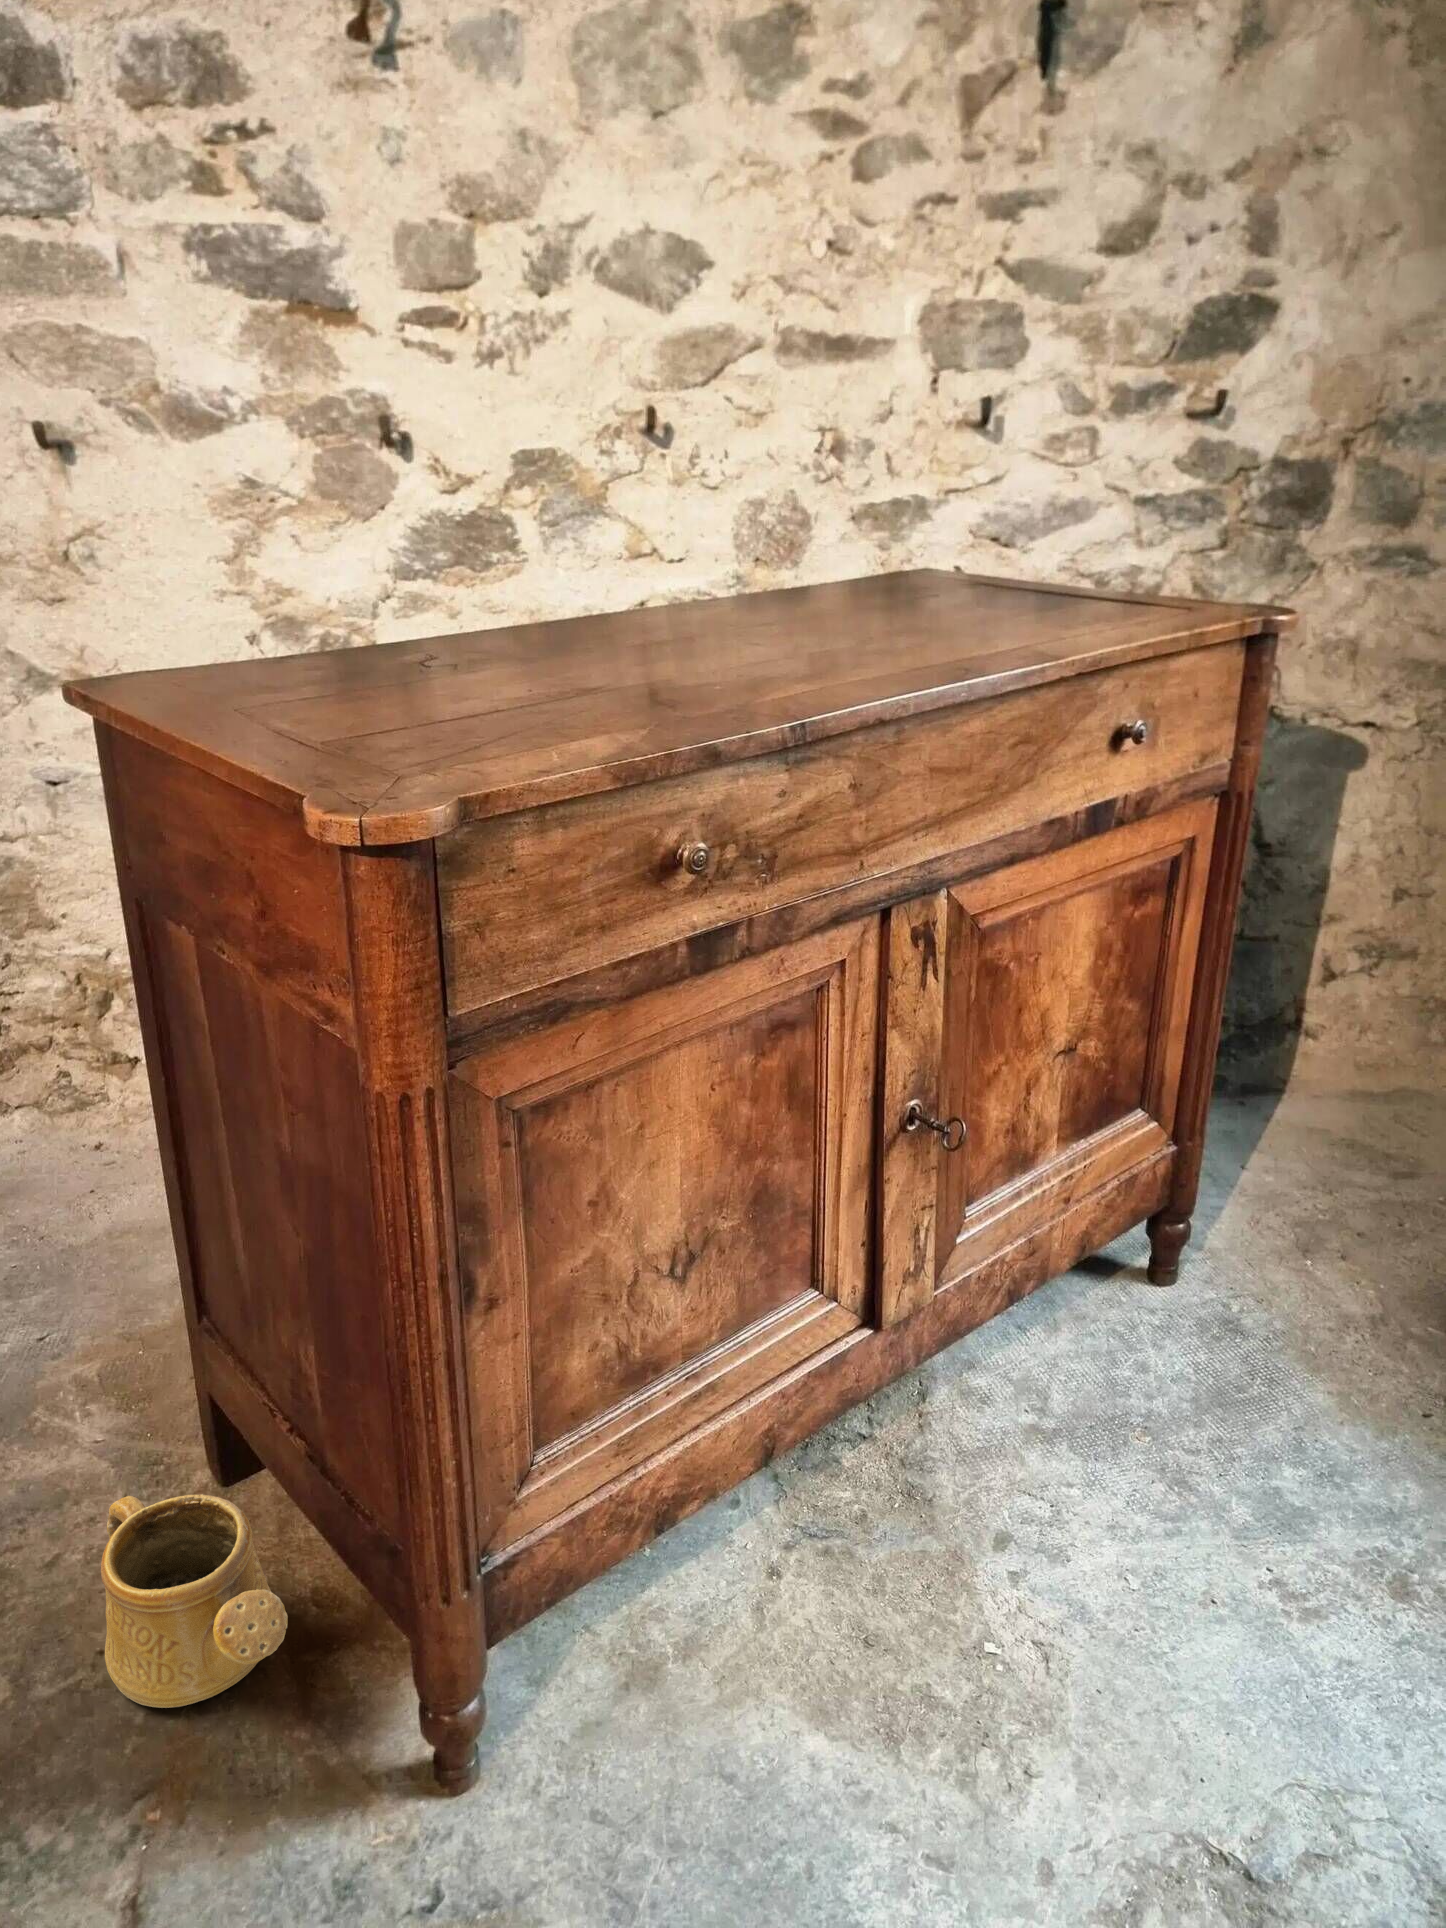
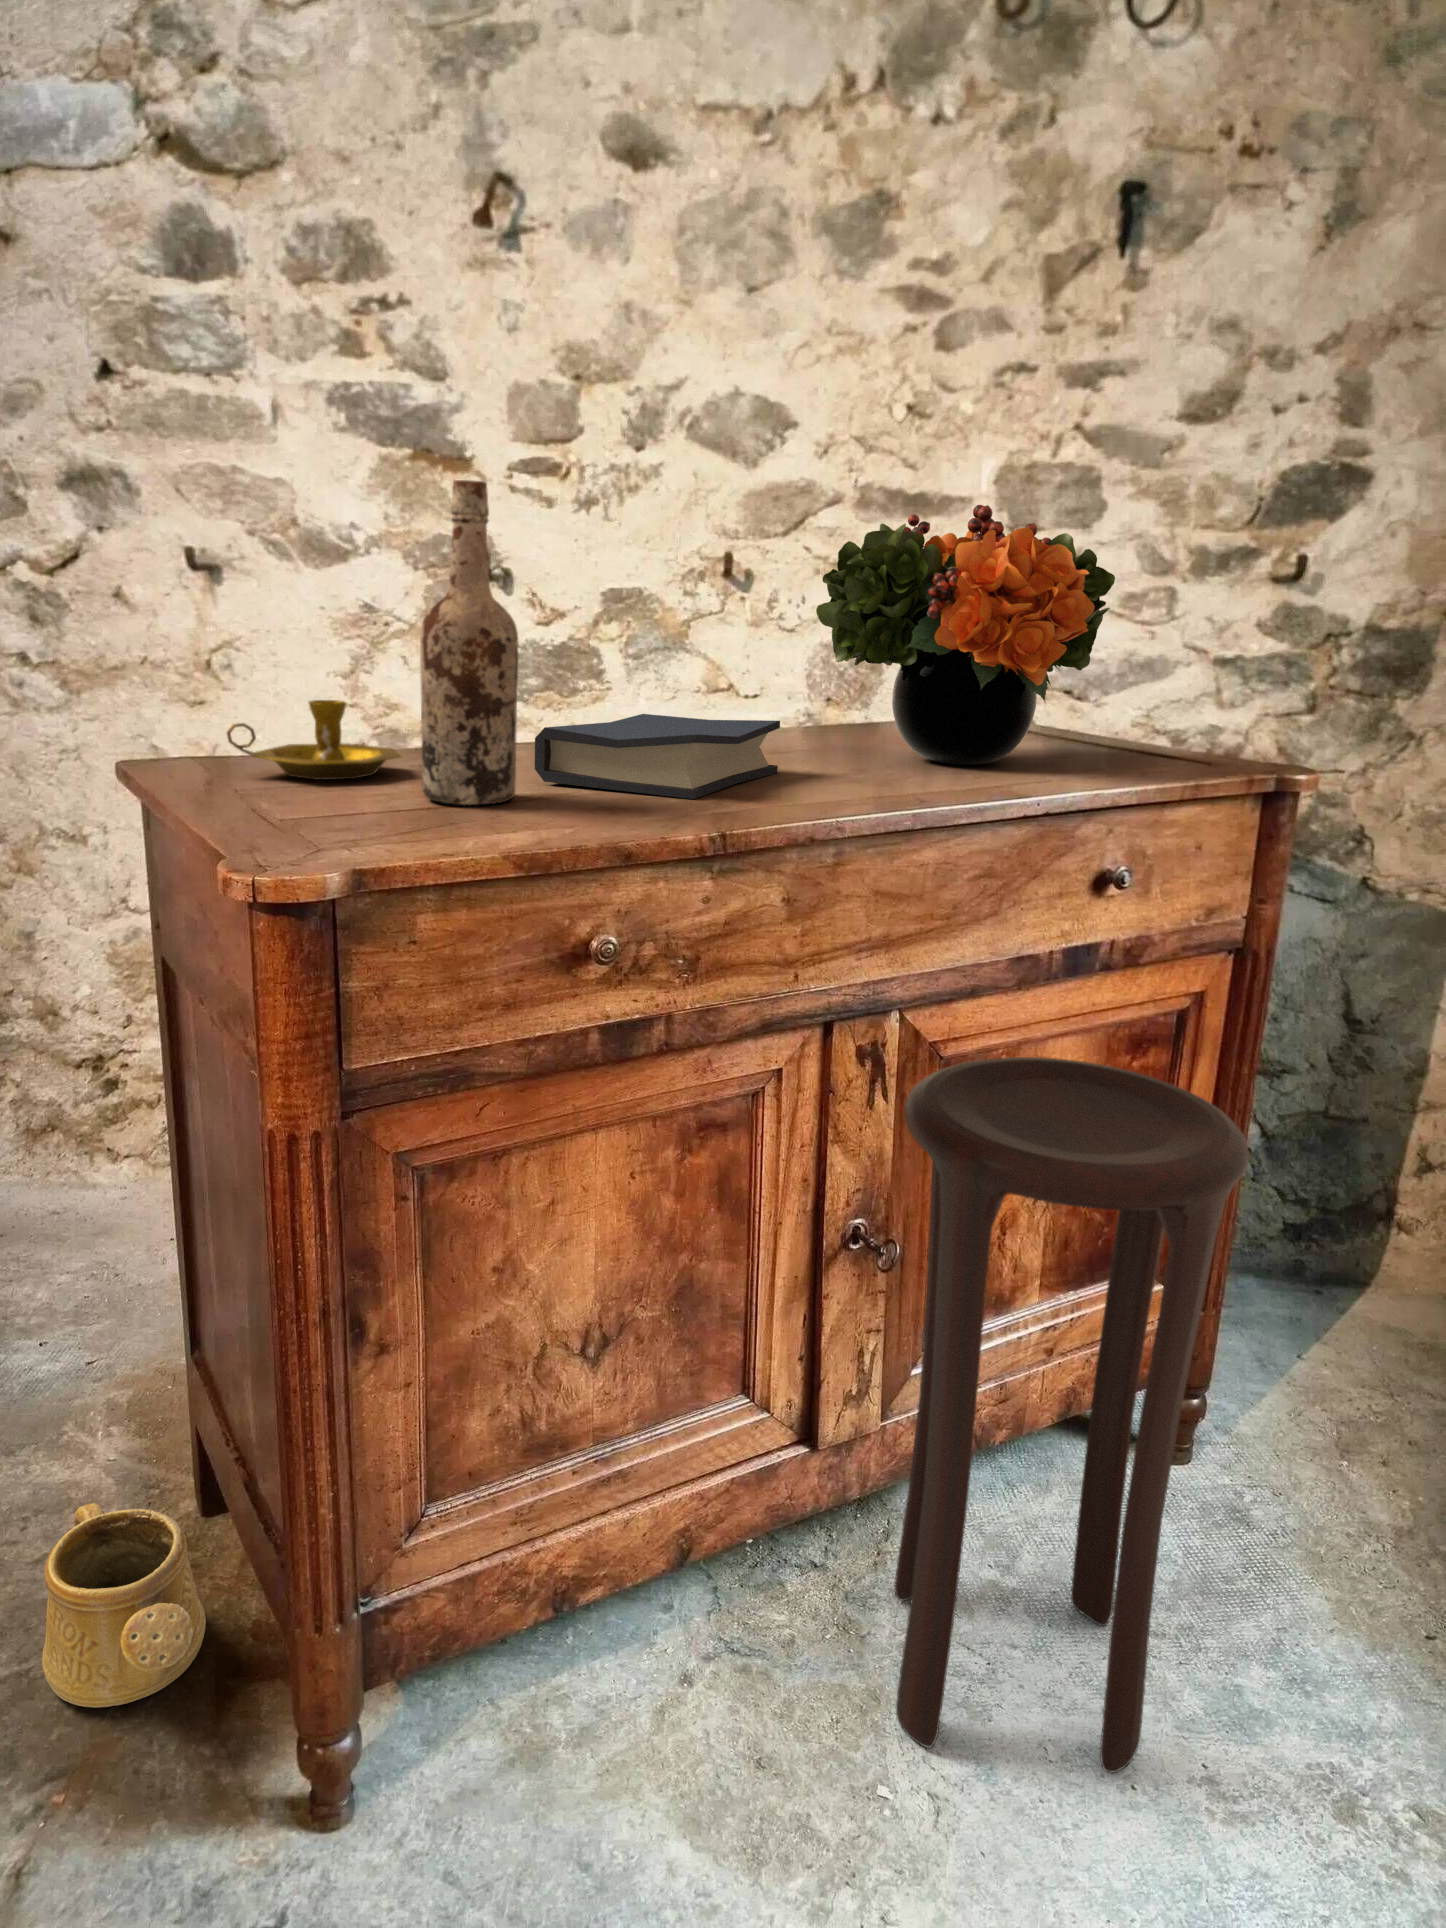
wine bottle: none [432,339,543,708] -> present [420,480,518,805]
flower arrangement: none [785,348,1098,626] -> present [816,505,1115,764]
hardback book: none [540,592,779,685] -> present [535,714,780,799]
candlestick: none [188,597,386,689] -> present [227,700,401,780]
stool: none [951,924,1322,1599] -> present [894,1057,1249,1773]

